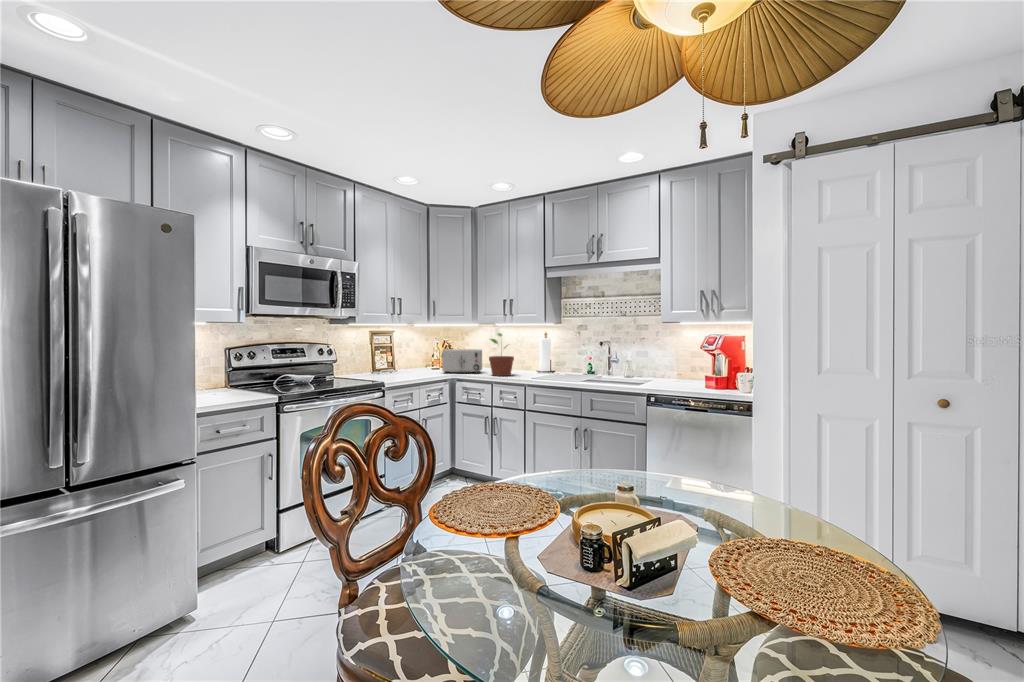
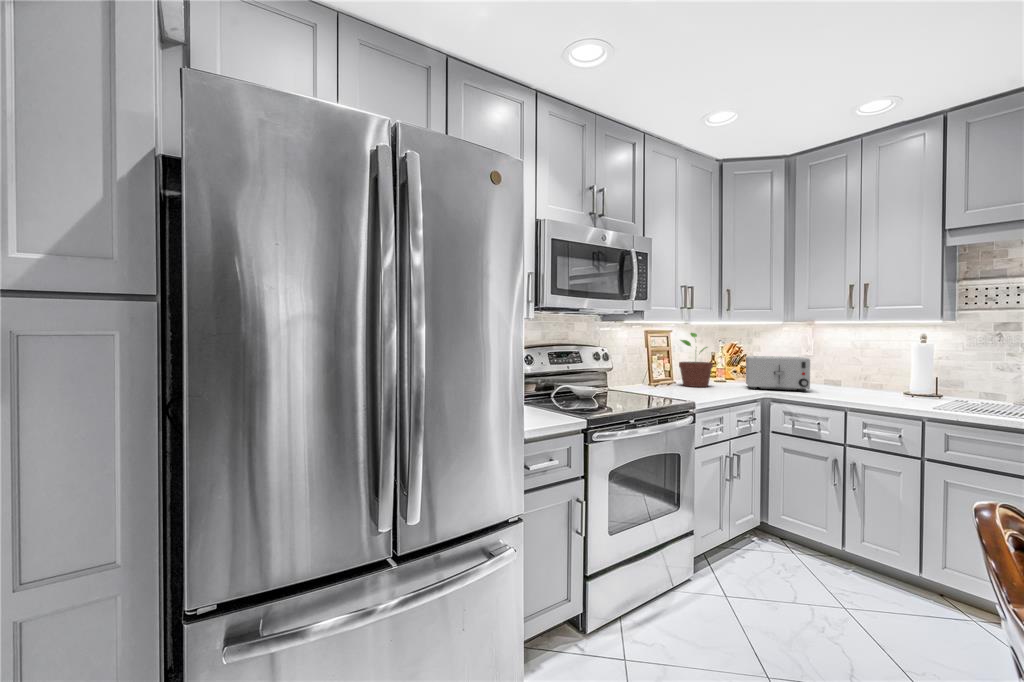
potted plant: present [489,333,514,376] -> present [679,333,713,387]

